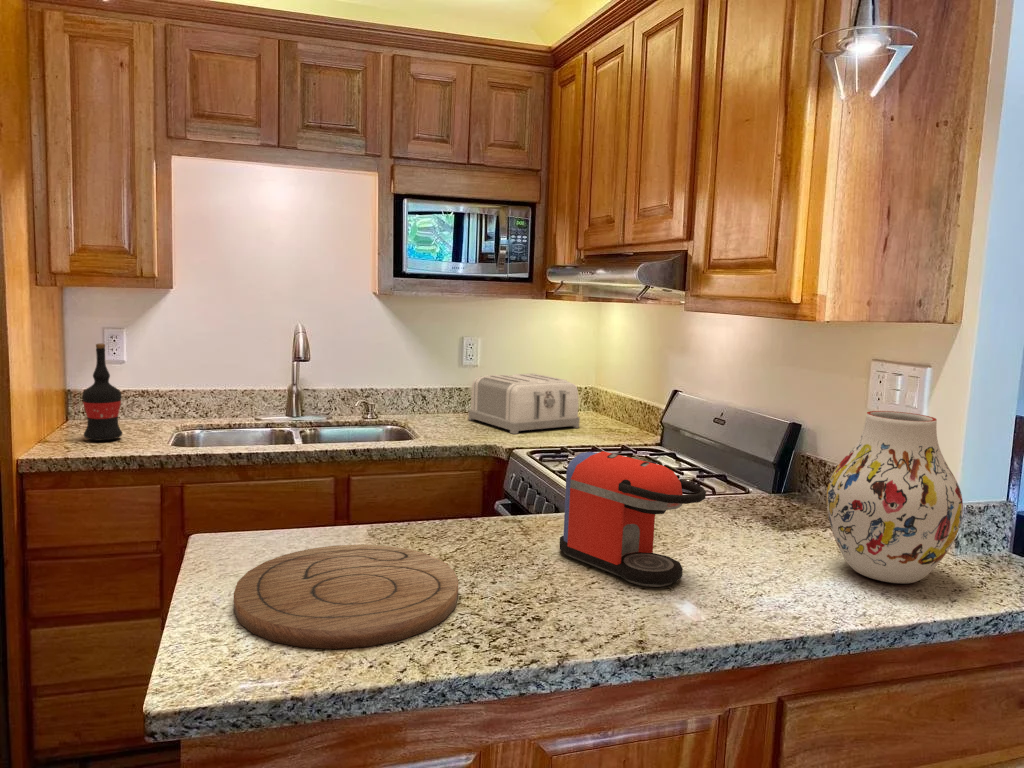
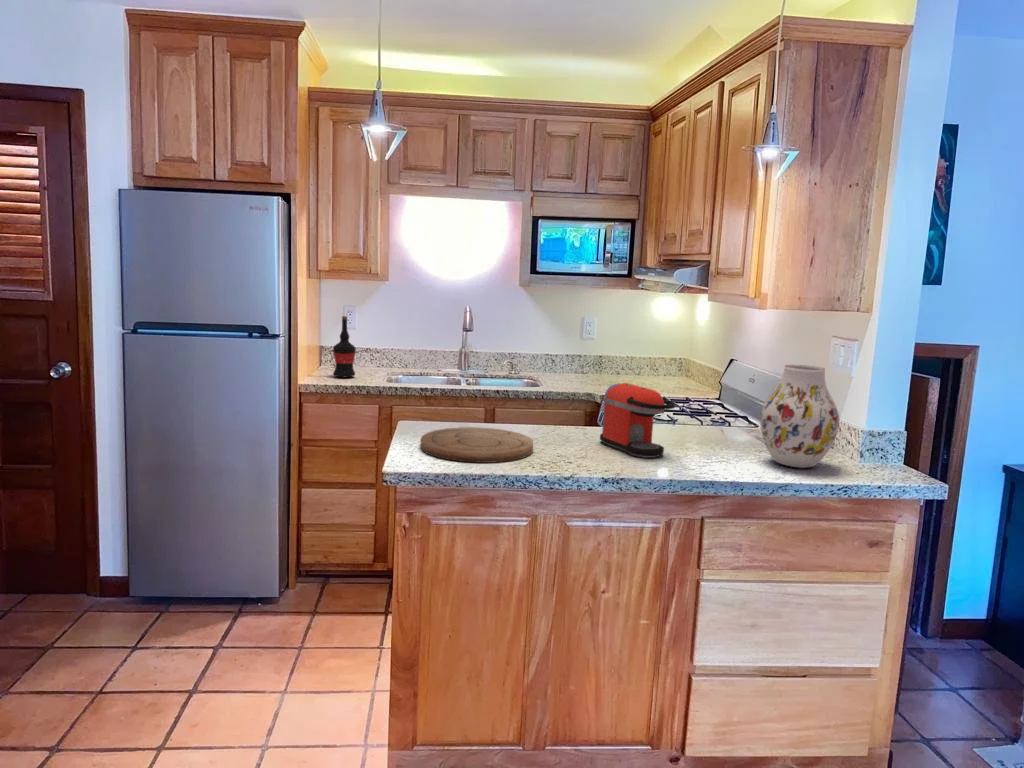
toaster: present [468,373,580,434] -> none [584,346,665,388]

